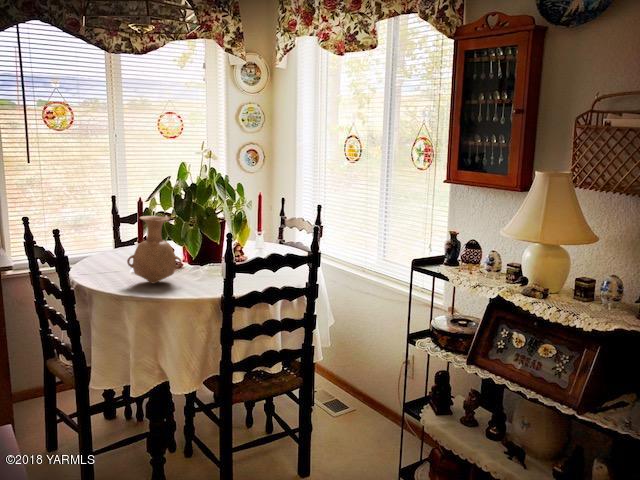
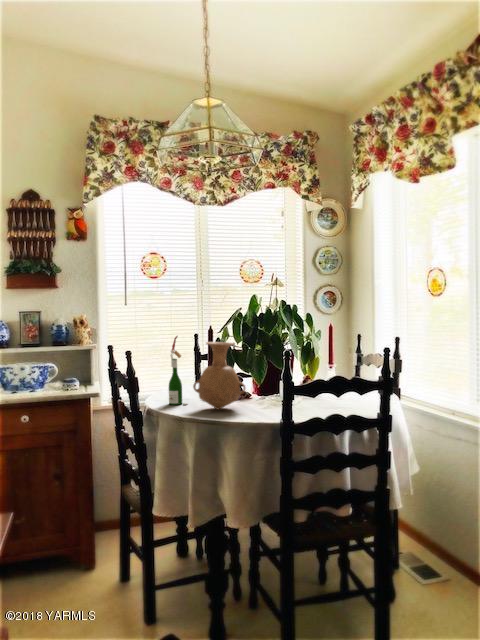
wine bottle: none [98,209,119,279] -> present [169,336,187,405]

